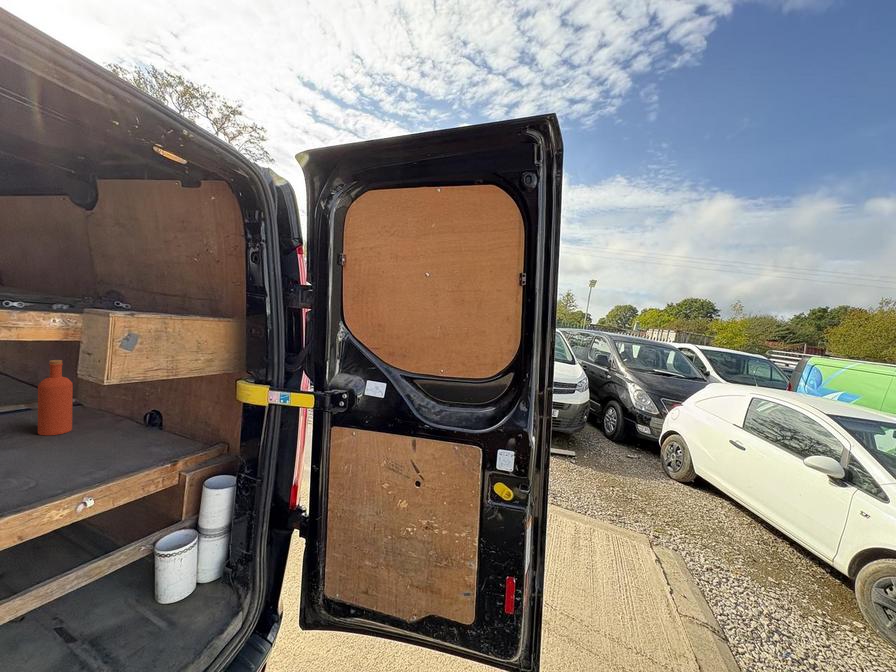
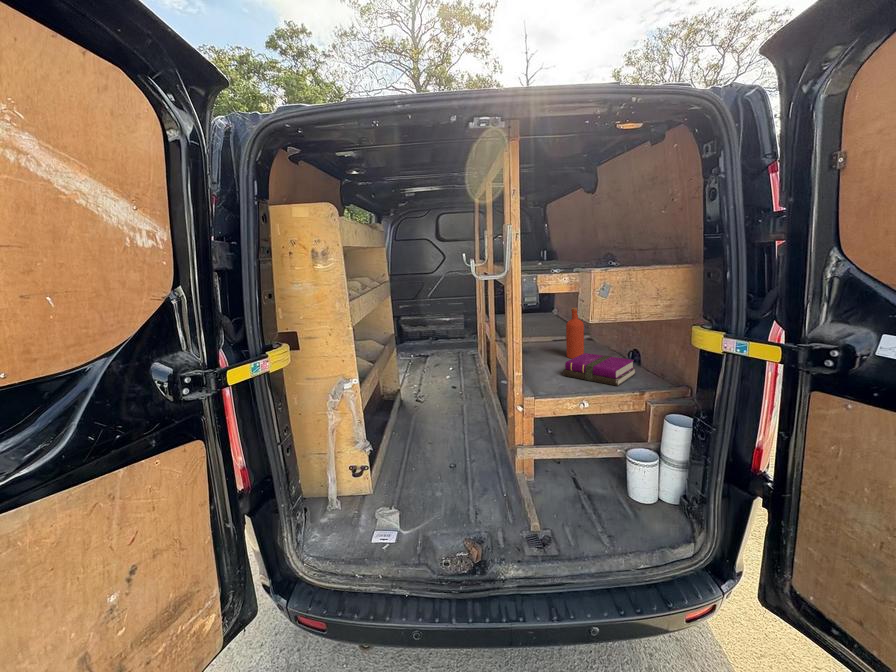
notebook: none [40,423,161,466] -> present [563,353,636,386]

